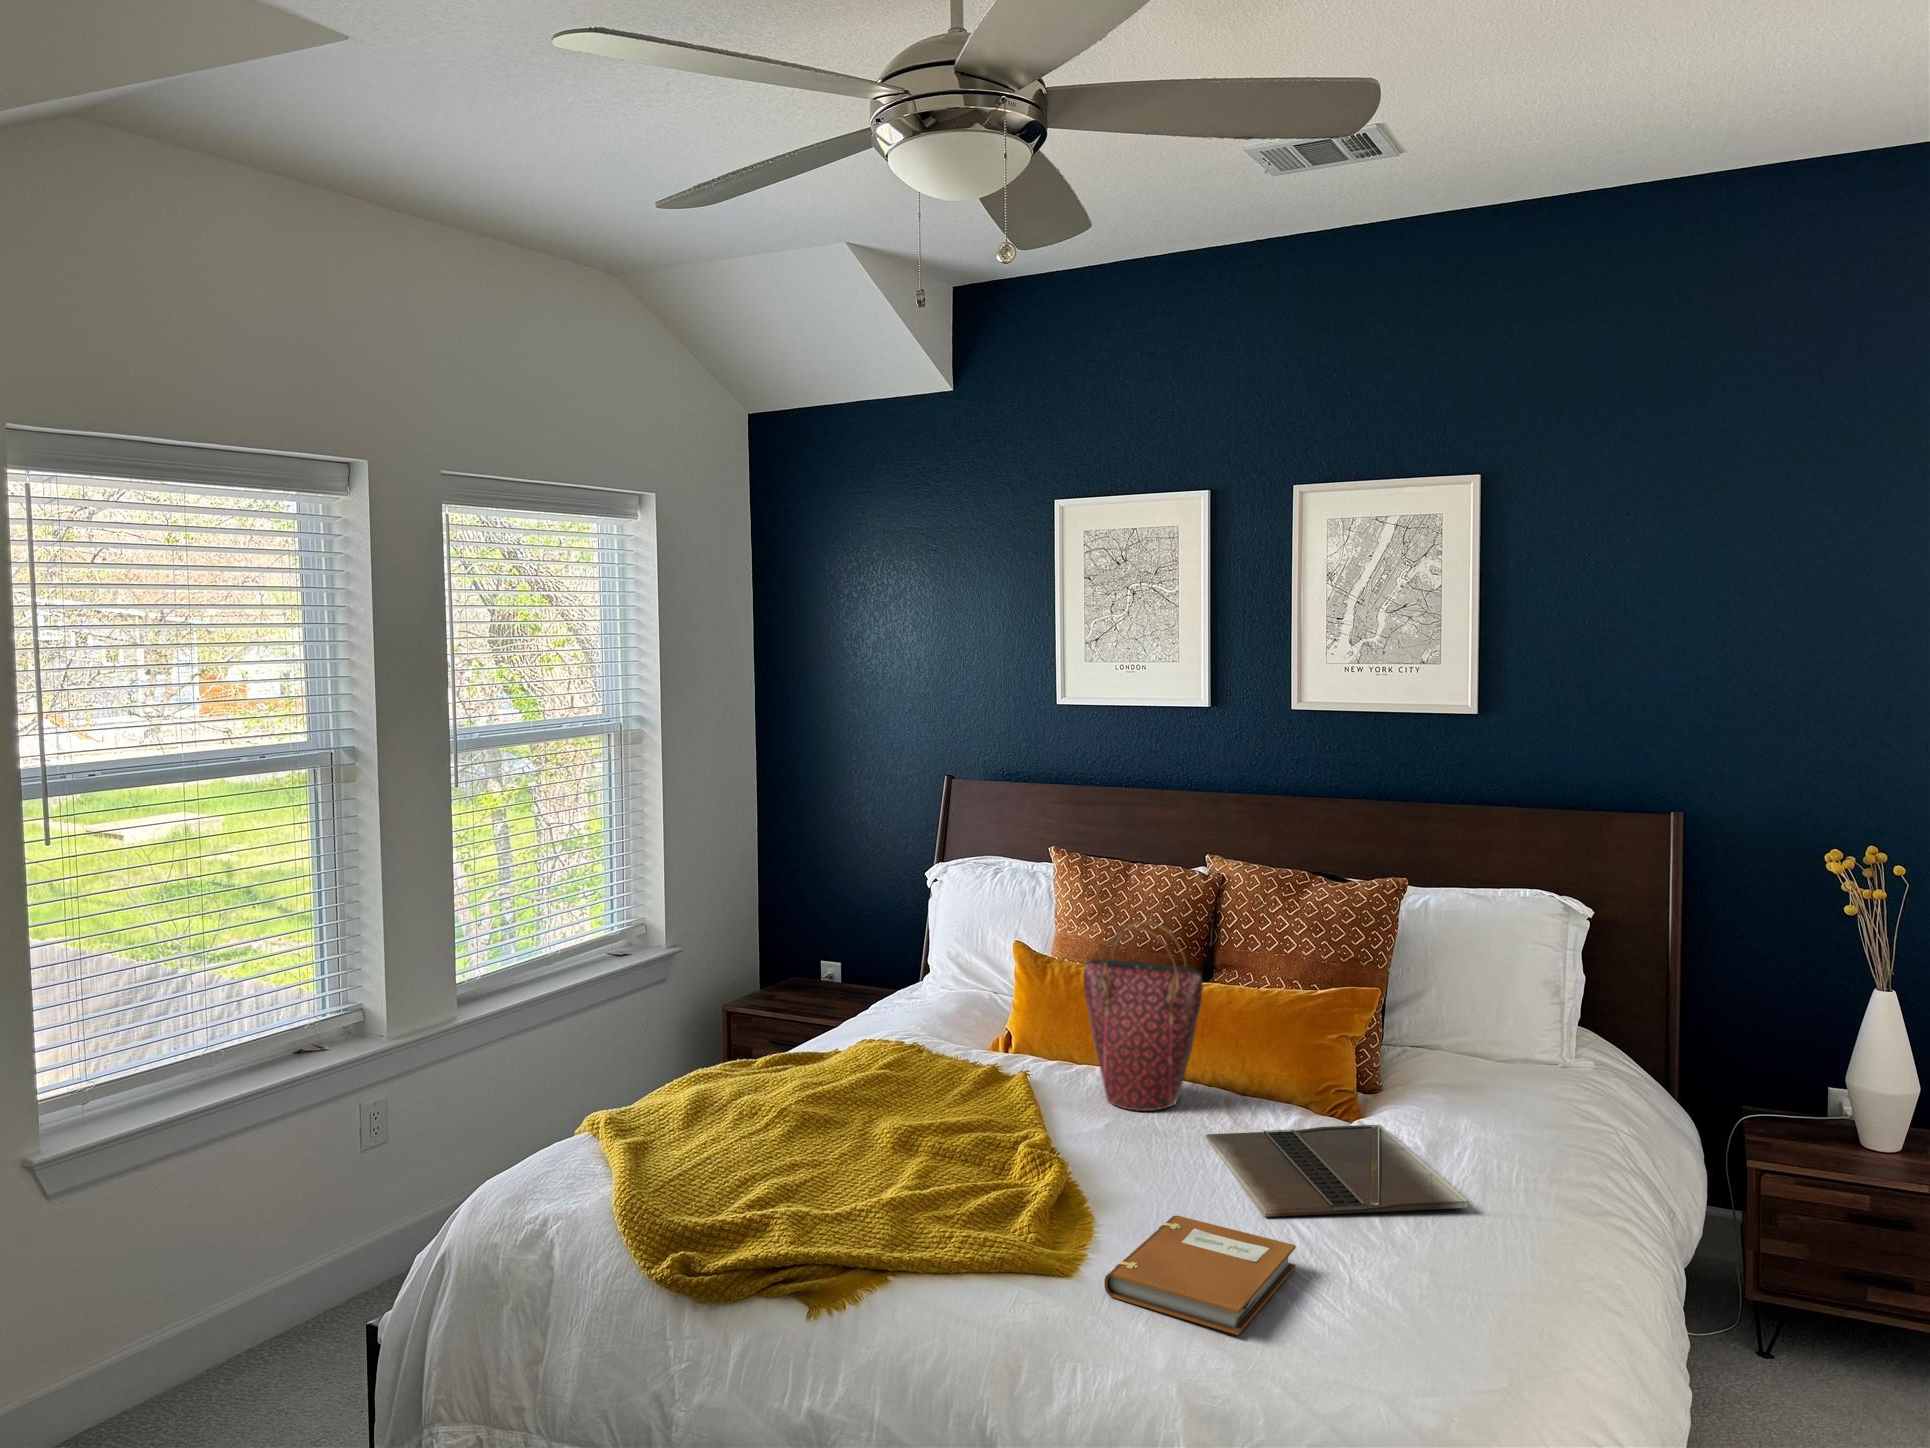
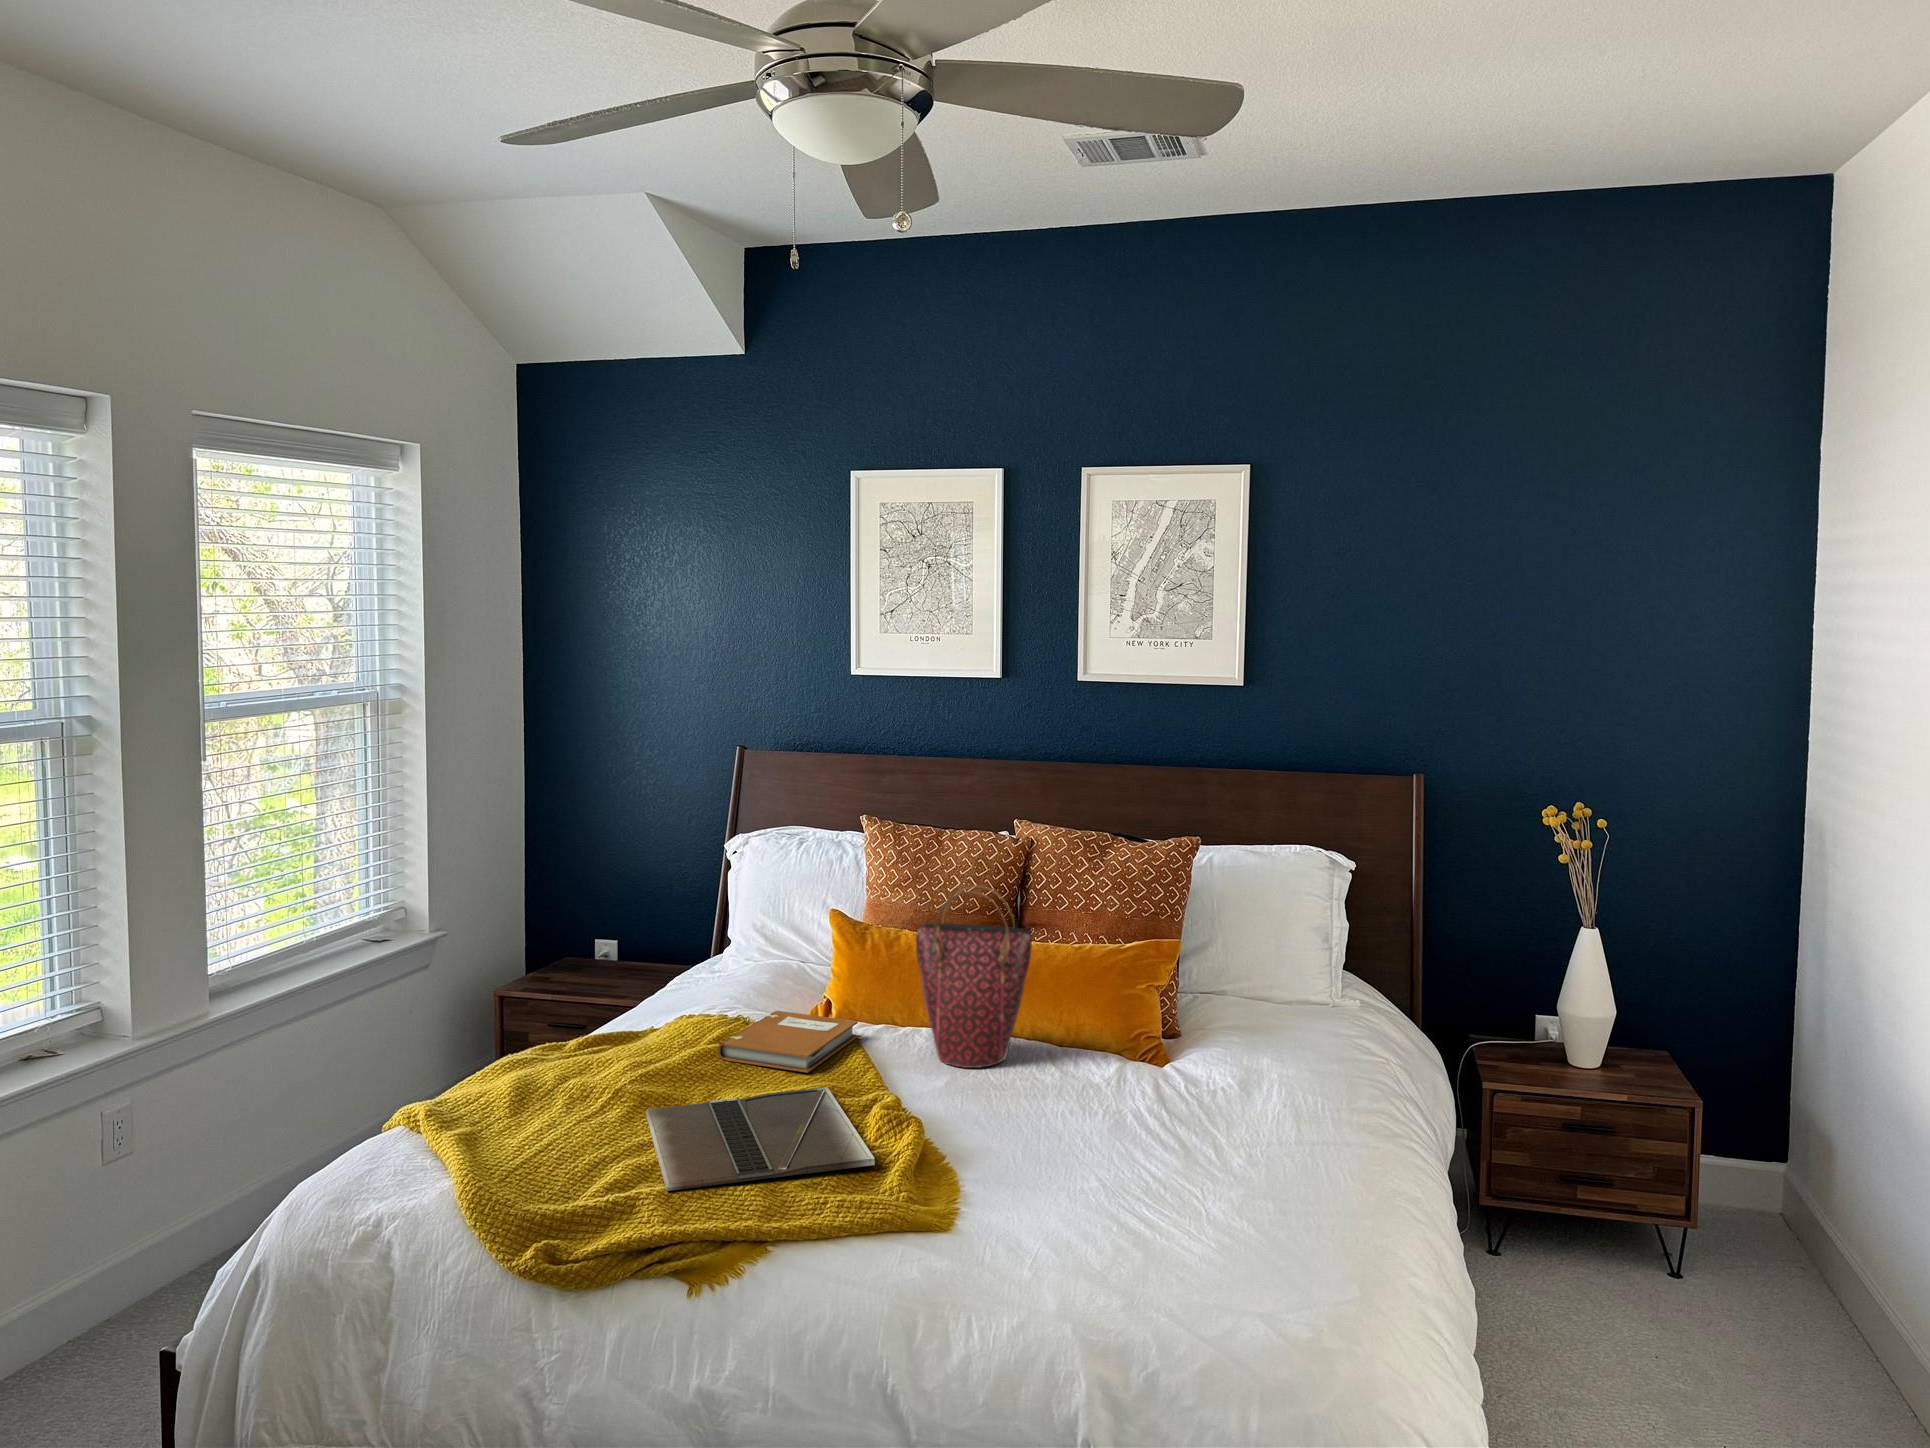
laptop: present [1205,1124,1468,1217] -> present [646,1087,875,1191]
notebook: present [1104,1216,1296,1335] -> present [718,1011,858,1073]

